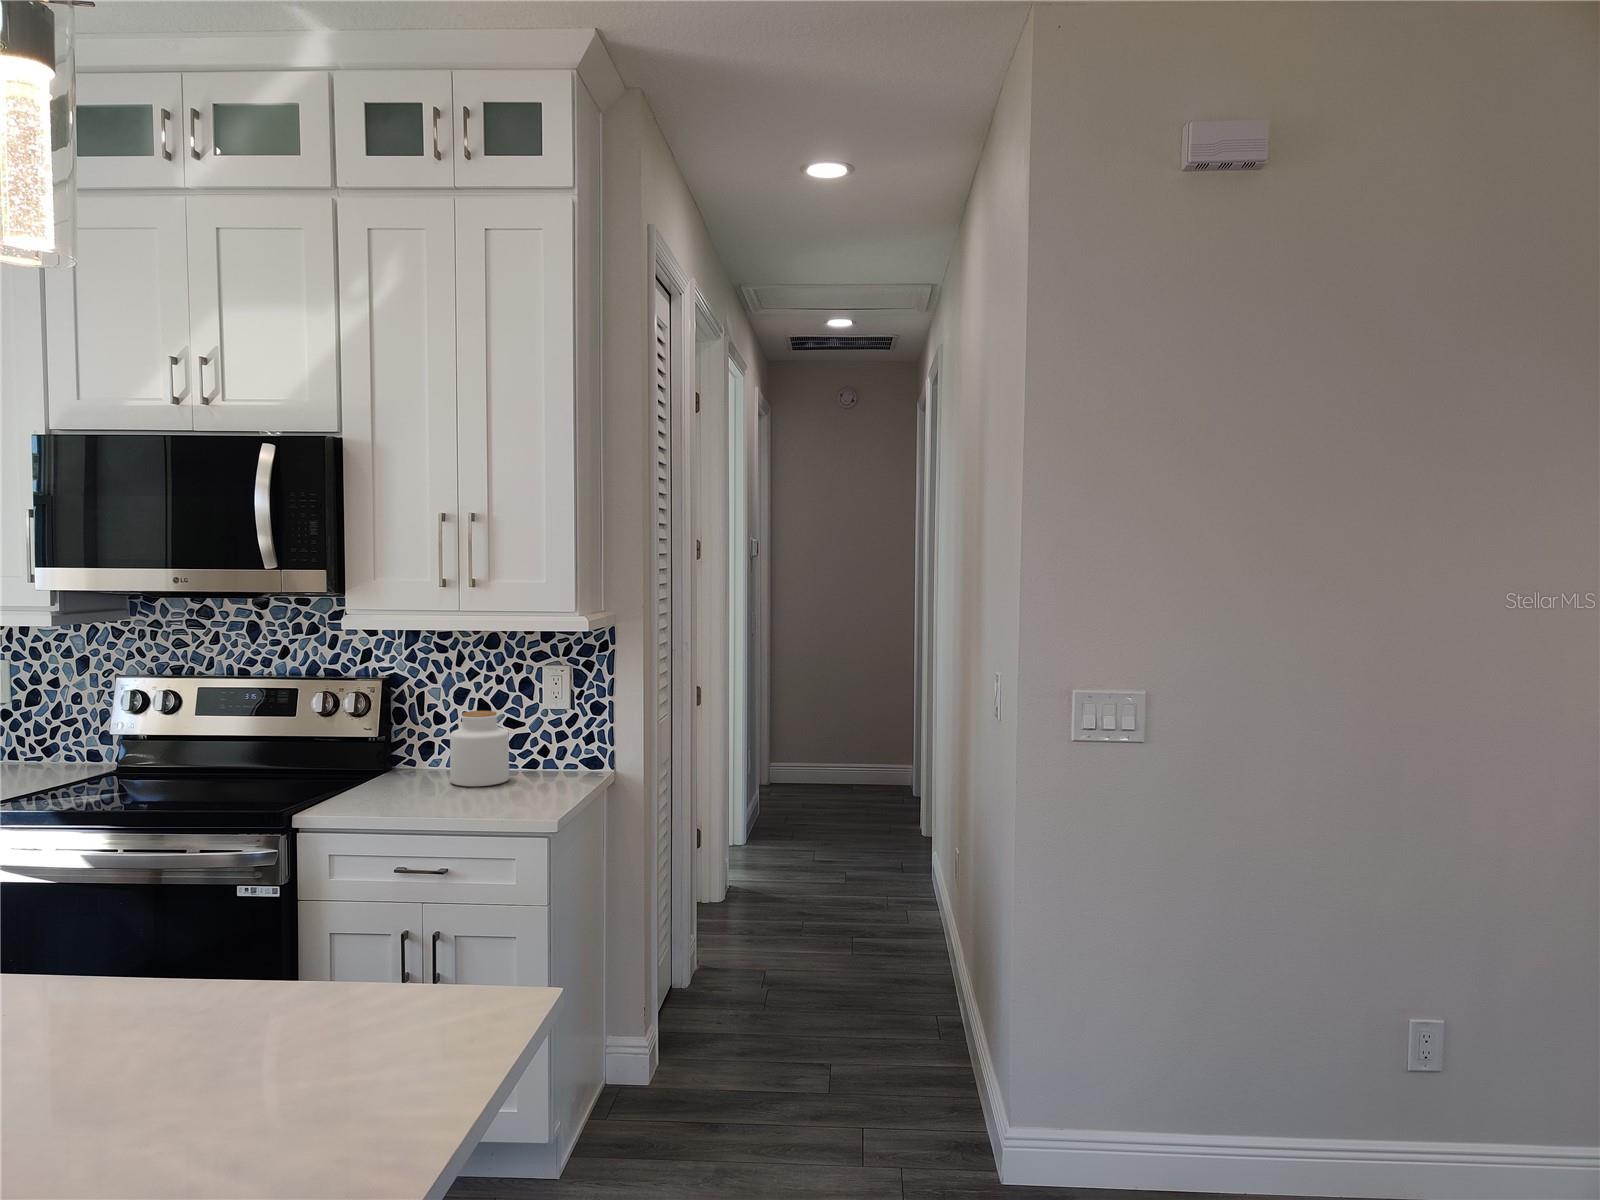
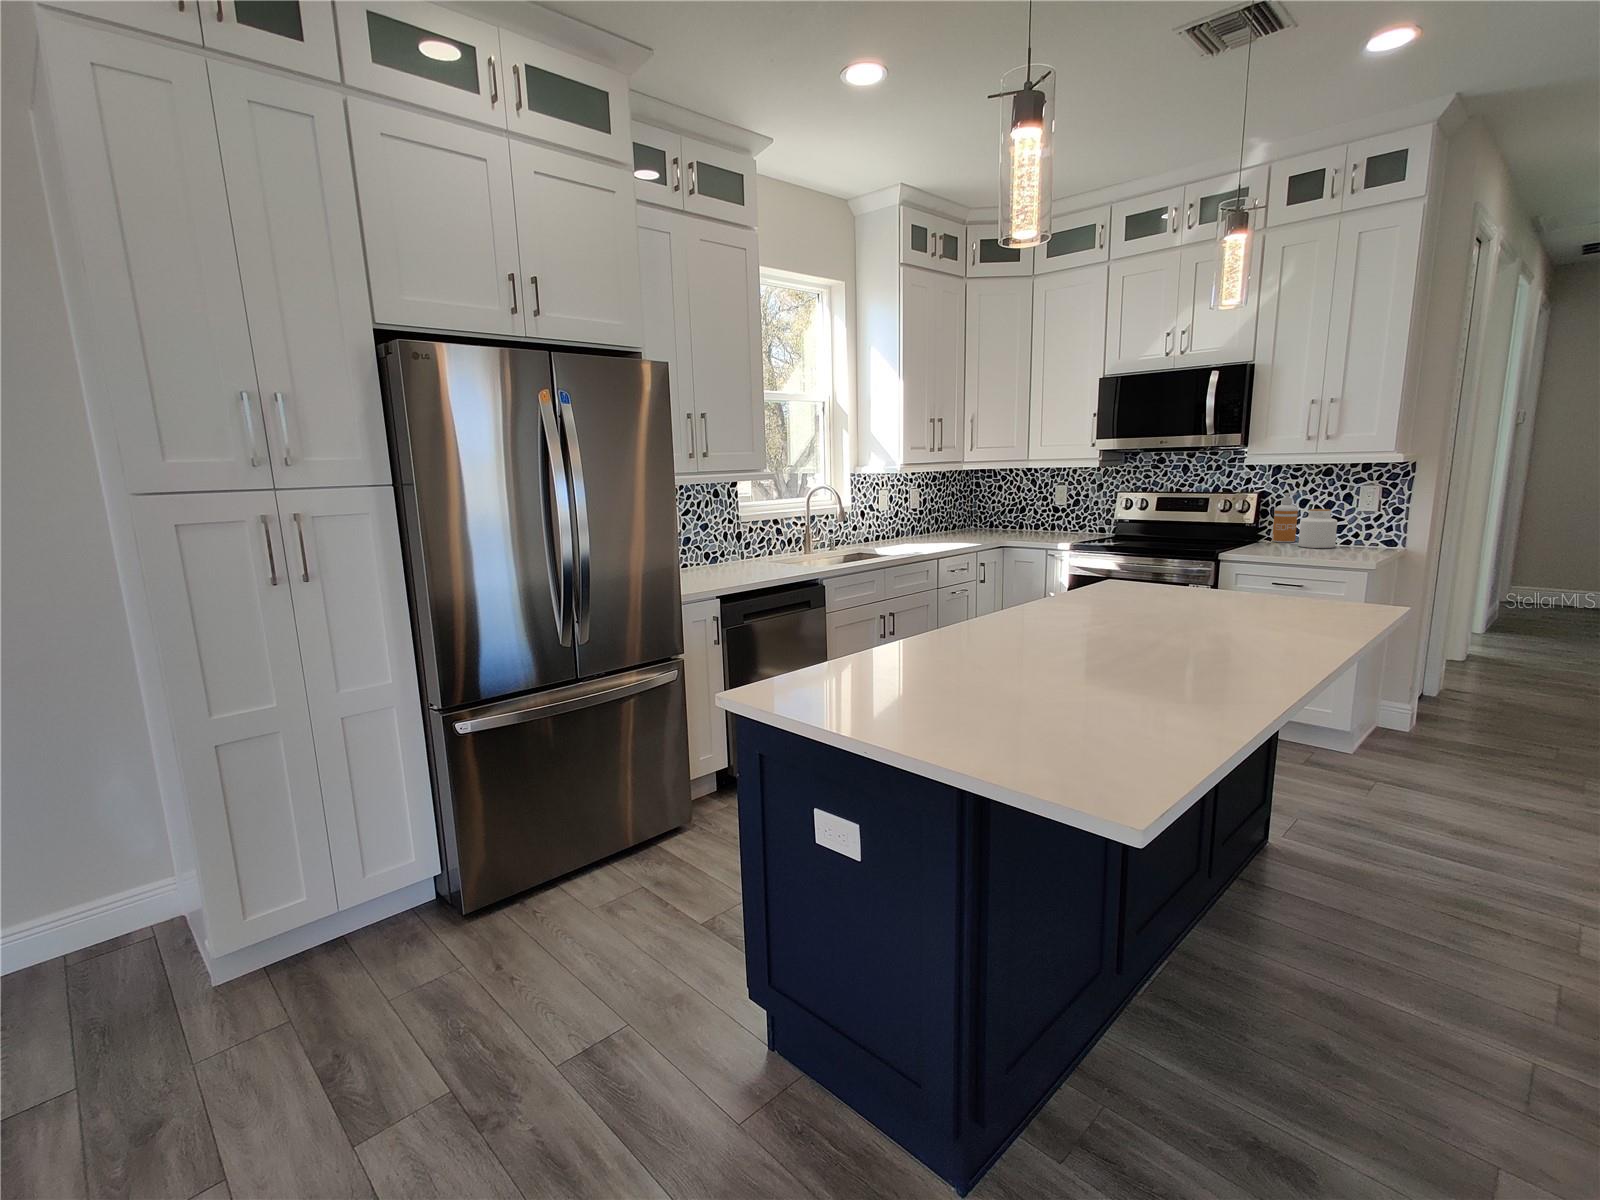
soap dispenser: none [413,678,451,772] -> present [1272,493,1298,543]

